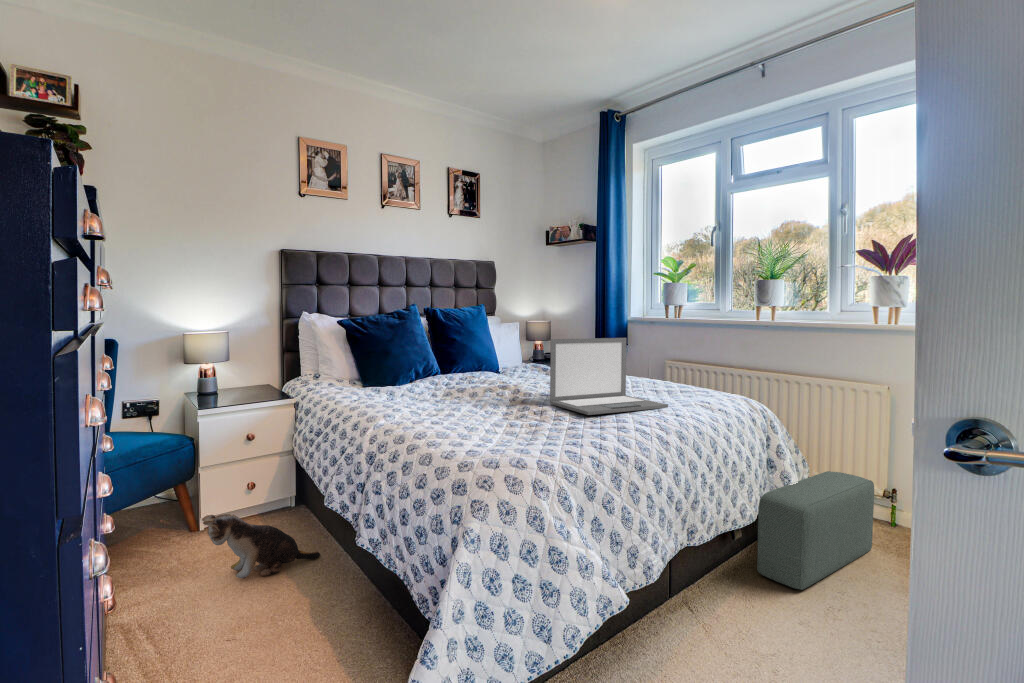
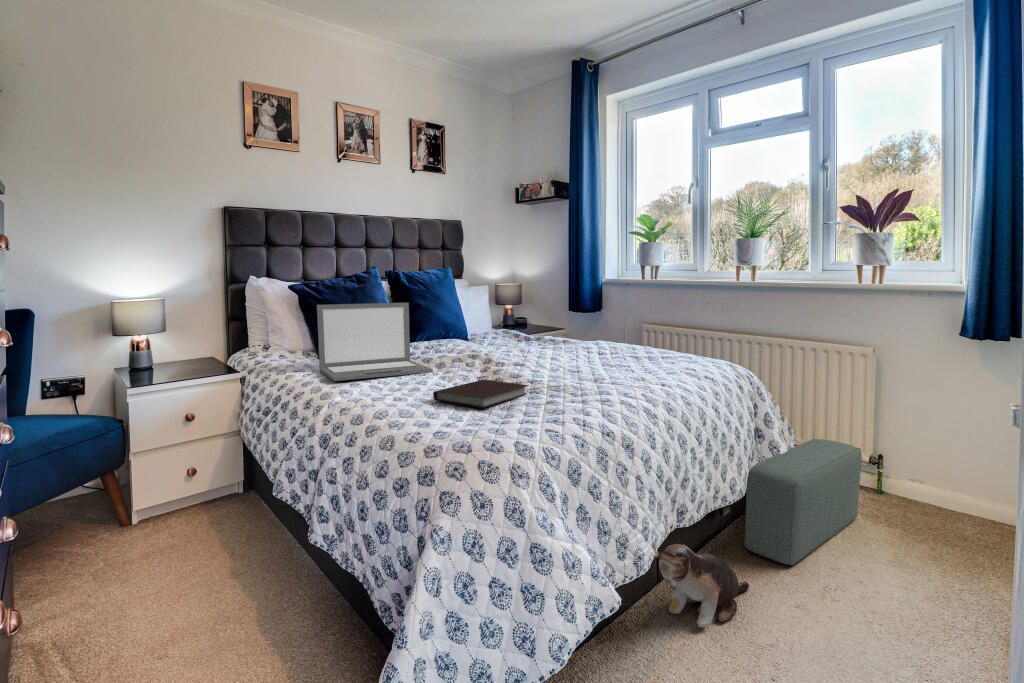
laptop: present [550,338,668,415] -> present [317,303,433,381]
notebook: none [467,407,553,432] -> present [433,380,529,408]
plush toy: present [202,514,320,578] -> present [654,544,749,627]

